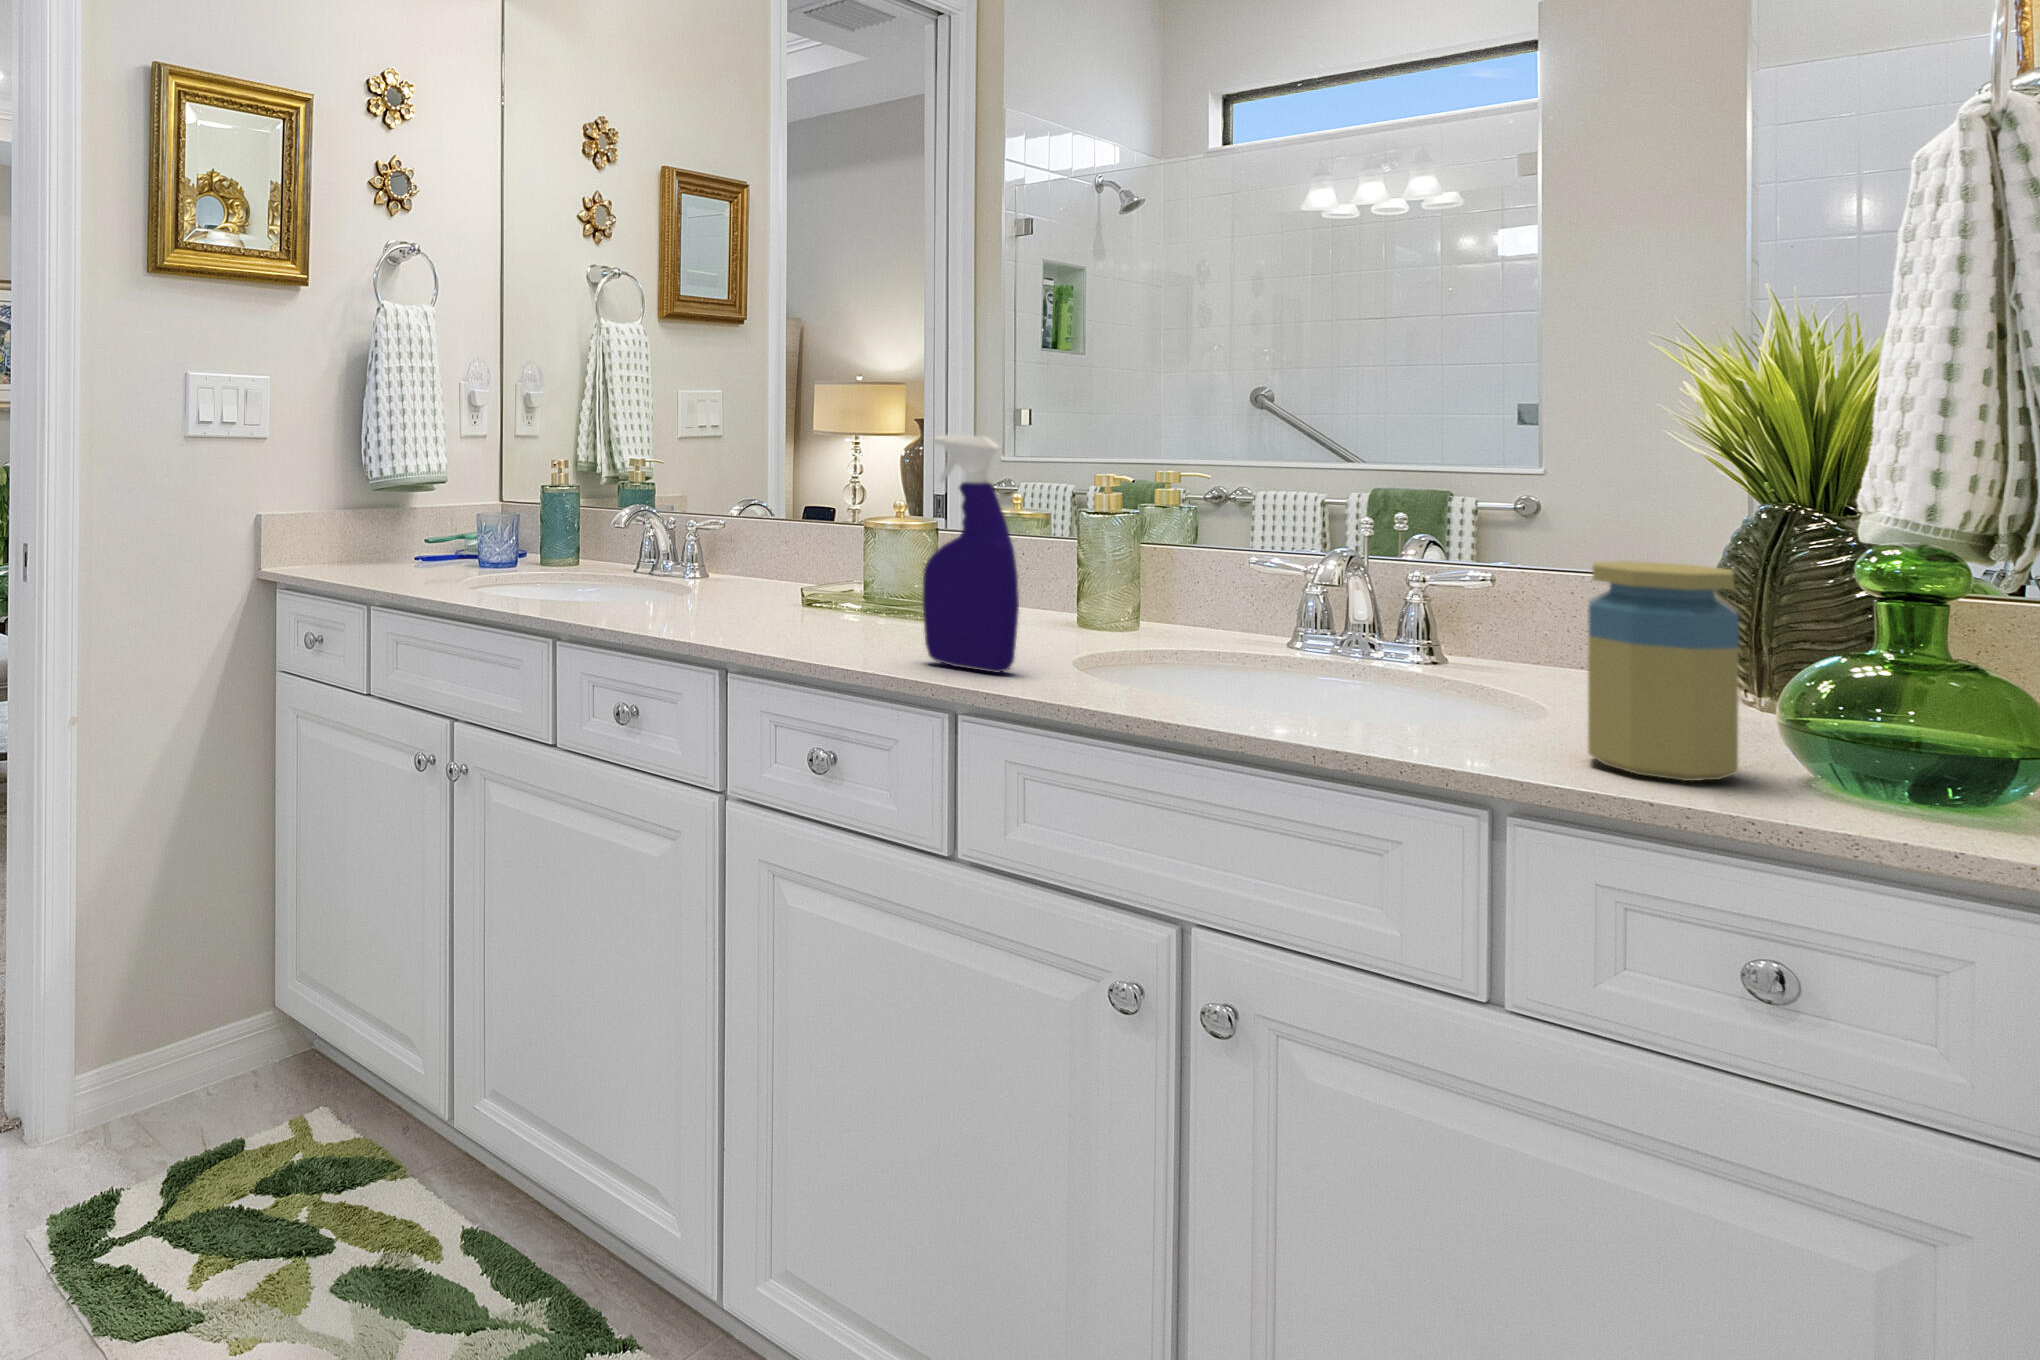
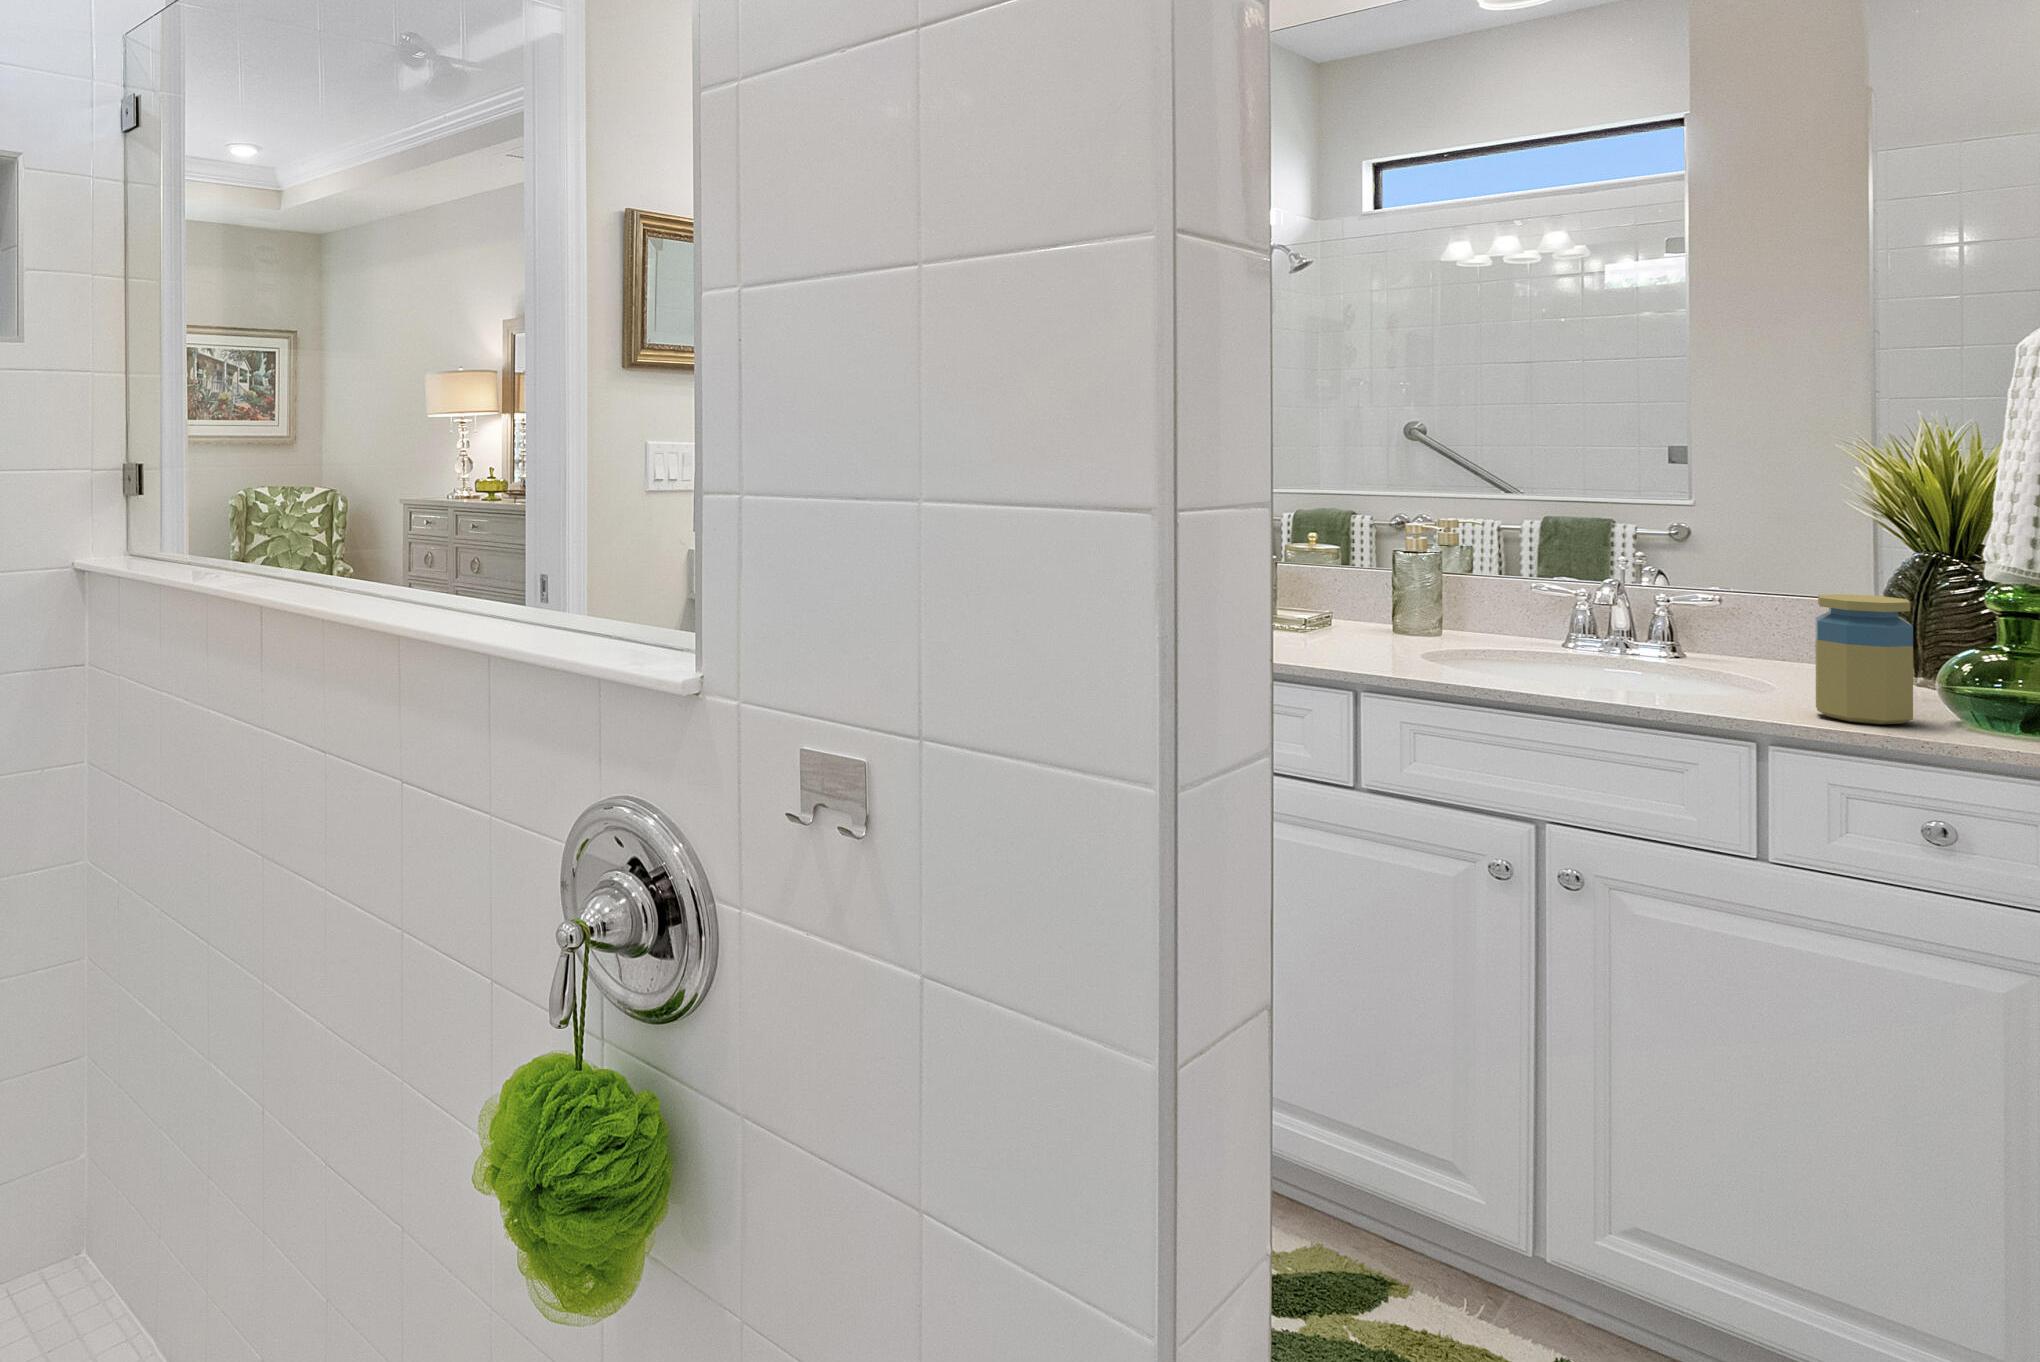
spray bottle: present [922,435,1019,673] -> none [1320,508,1398,668]

